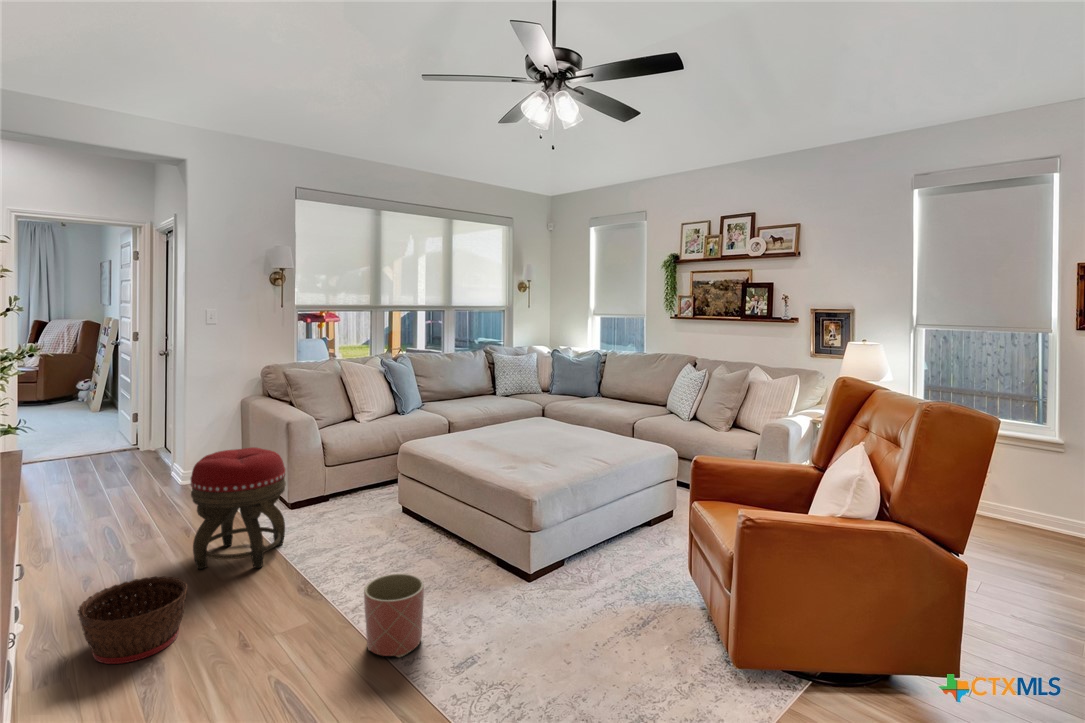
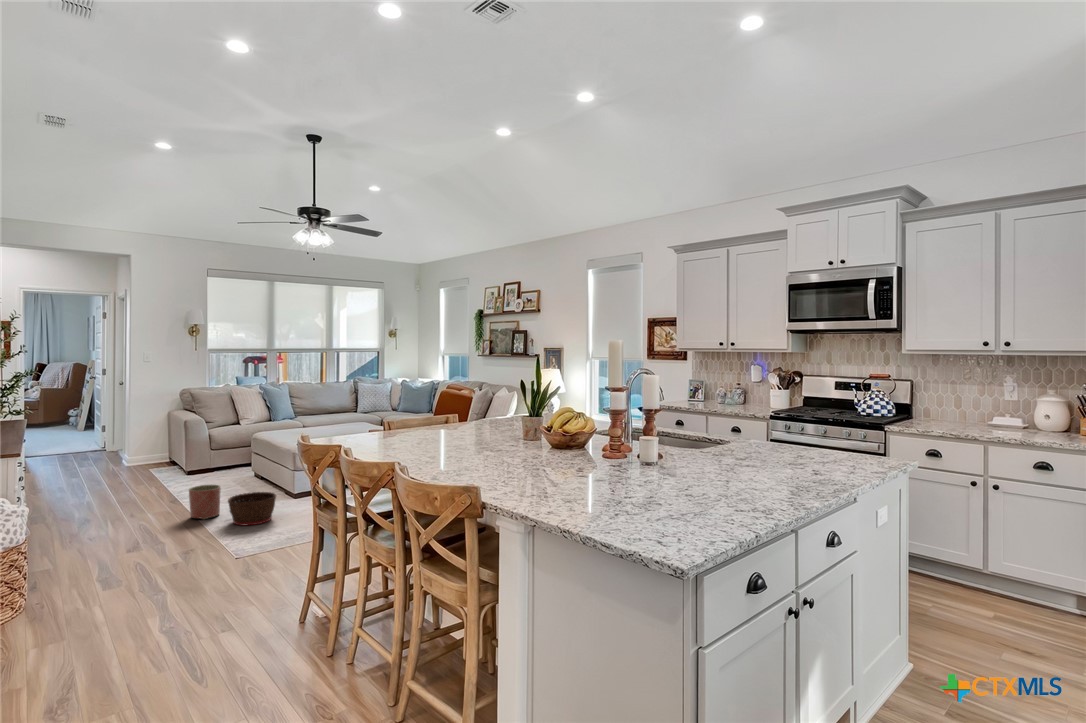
footstool: present [191,447,286,569] -> none [119,432,175,496]
basket: present [78,576,187,664] -> present [228,492,276,526]

